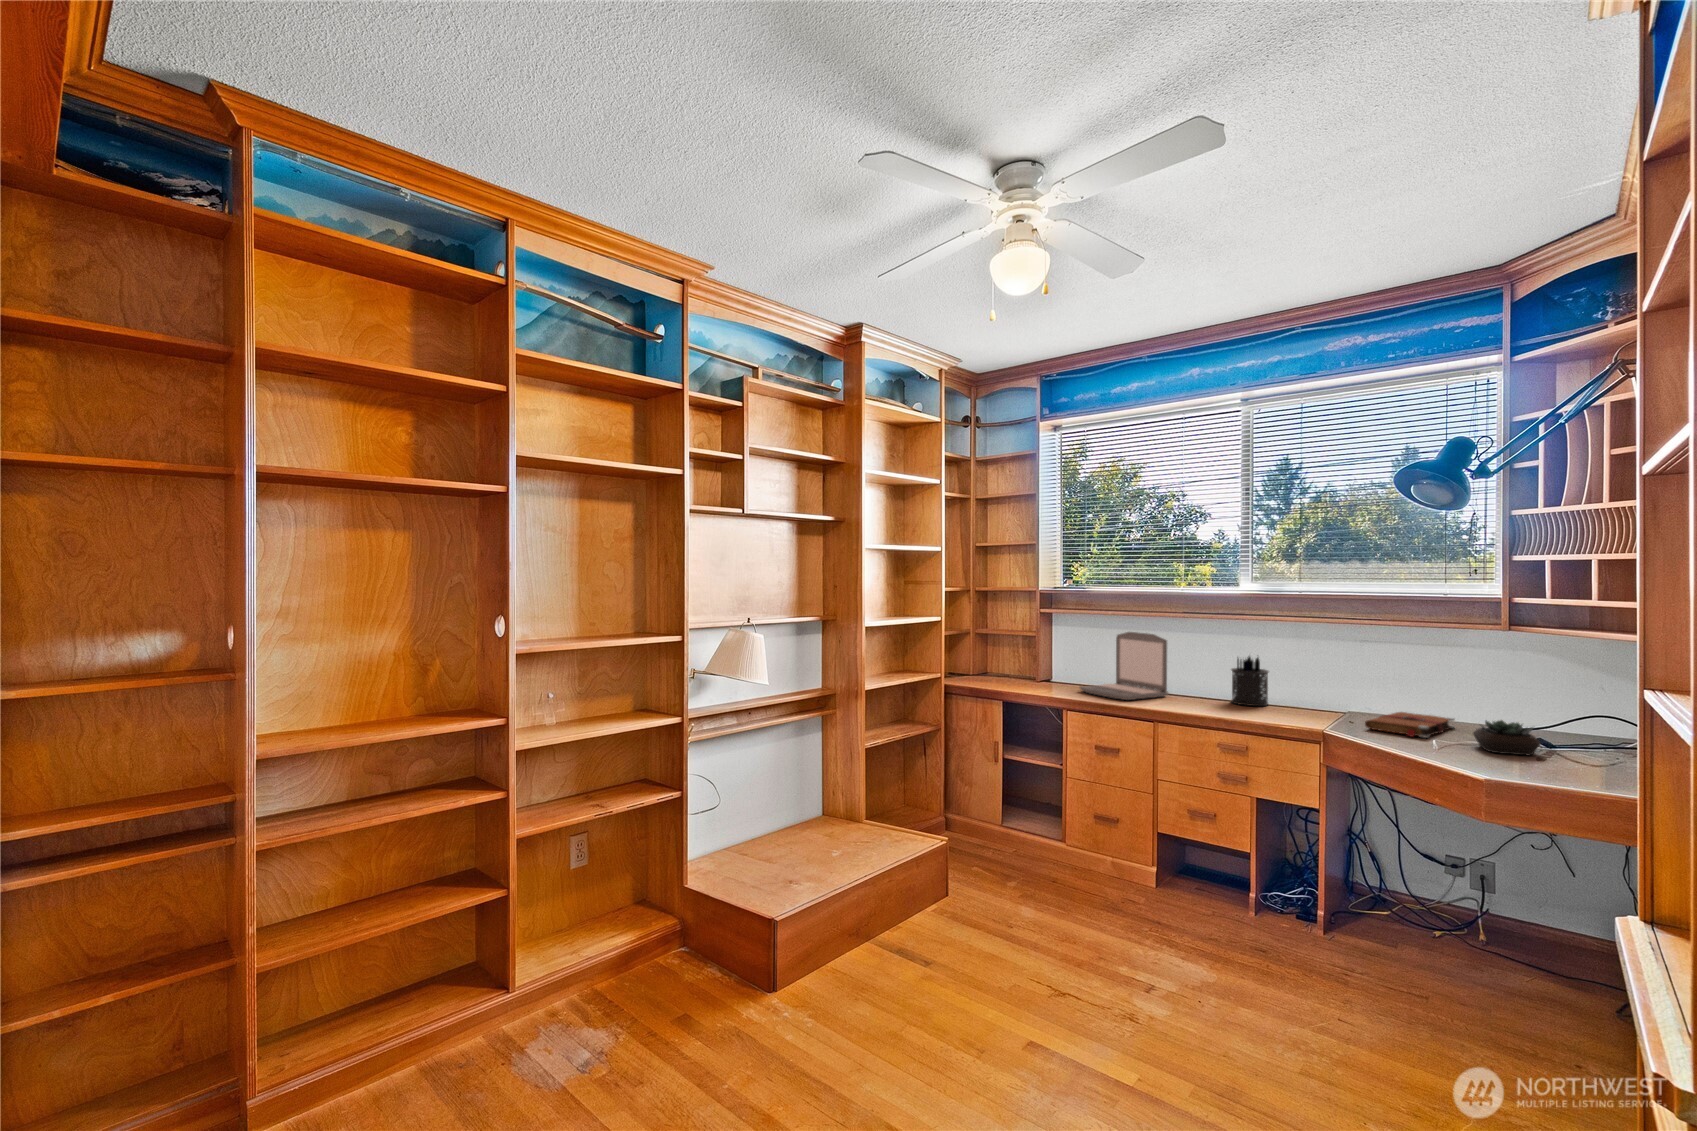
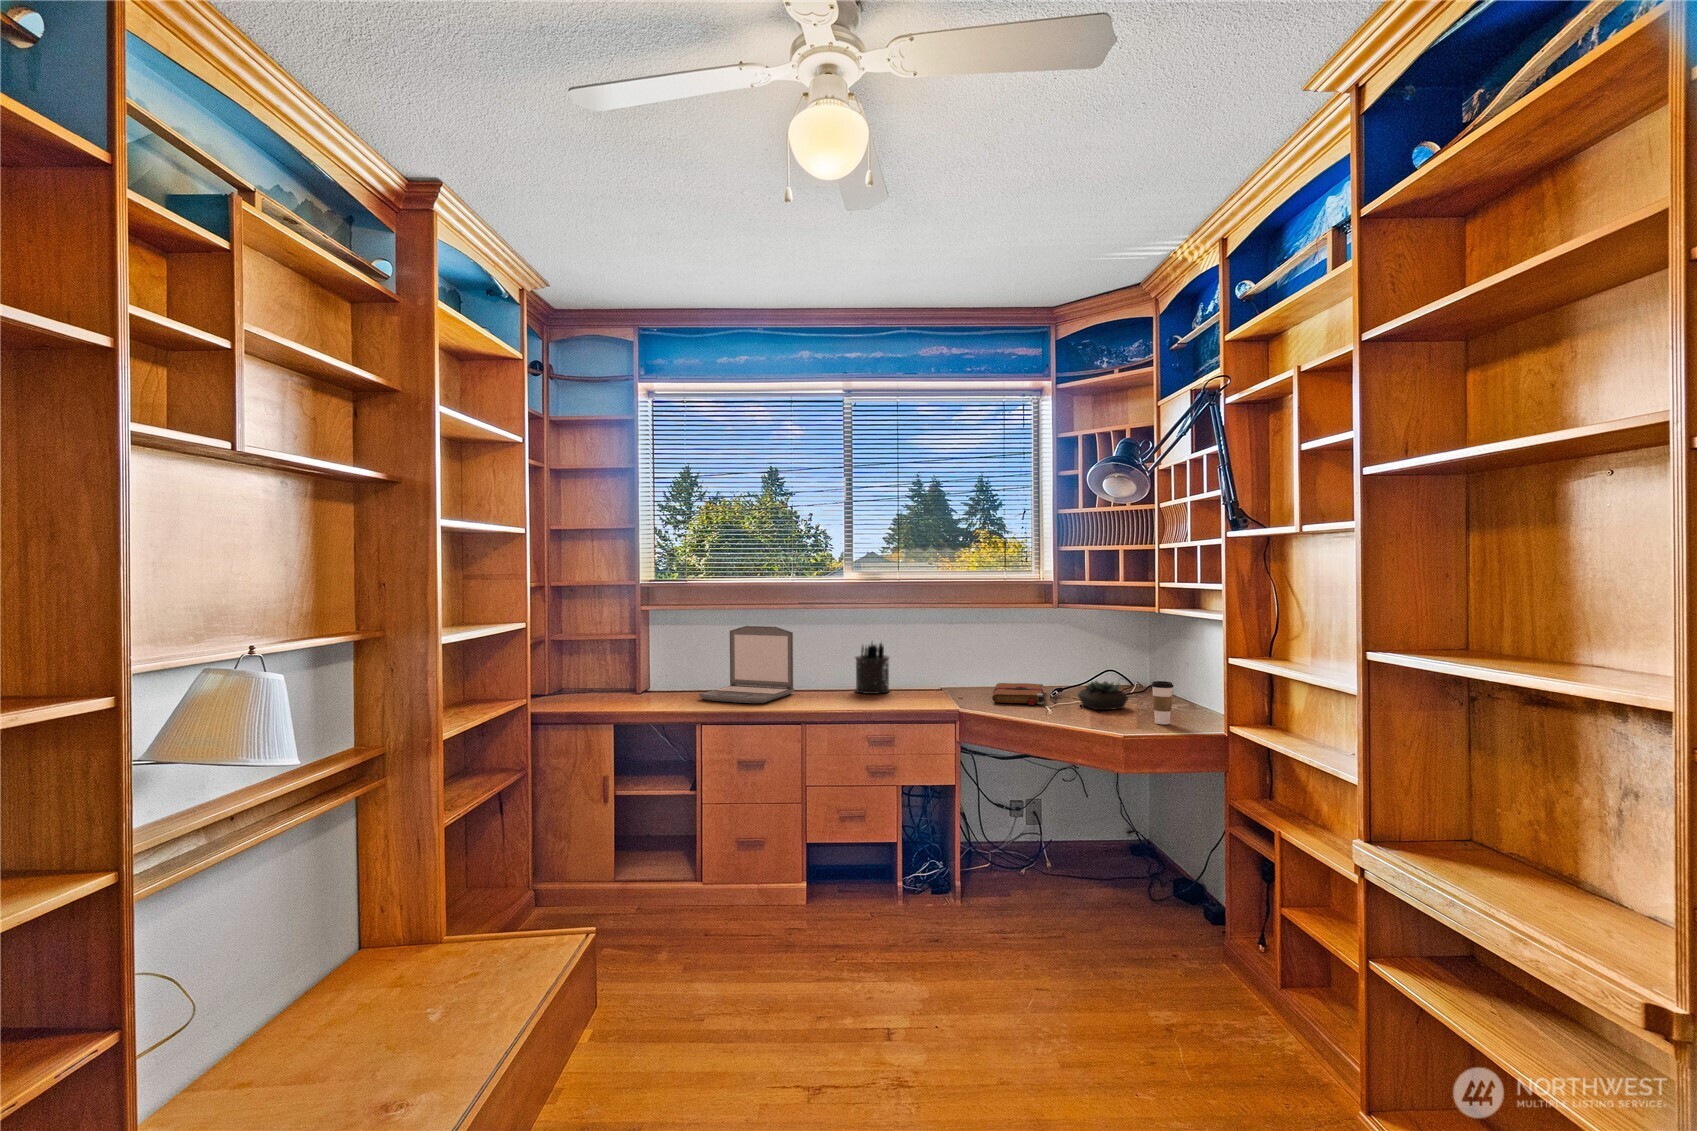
coffee cup: none [1538,726,1571,777] -> present [1151,681,1174,725]

